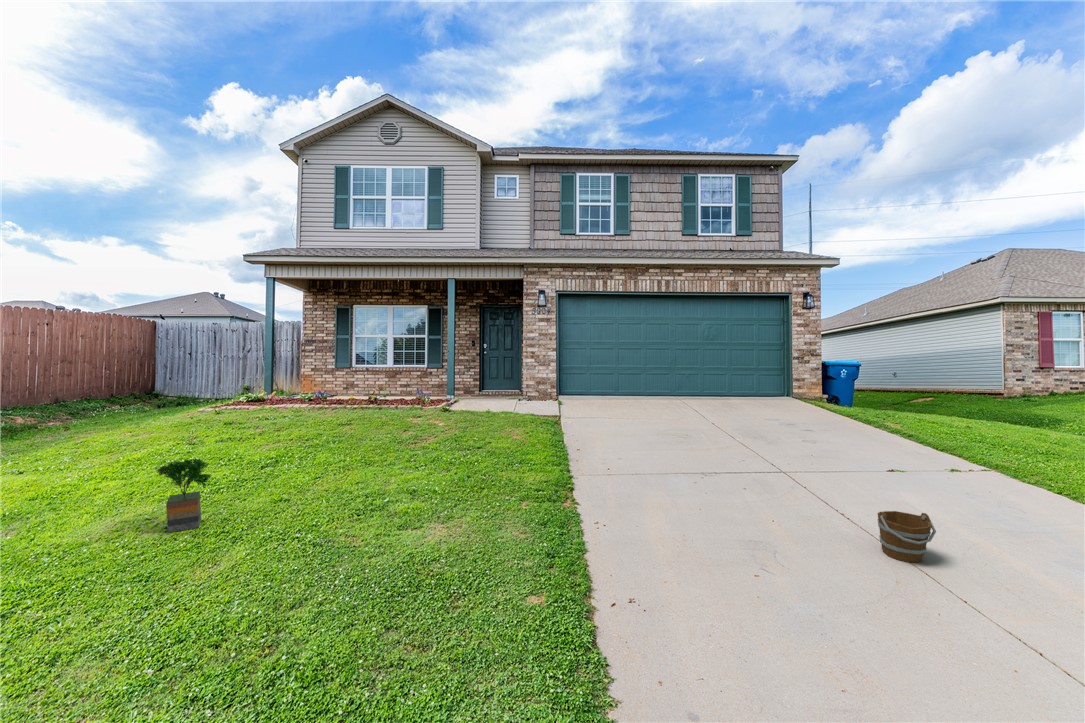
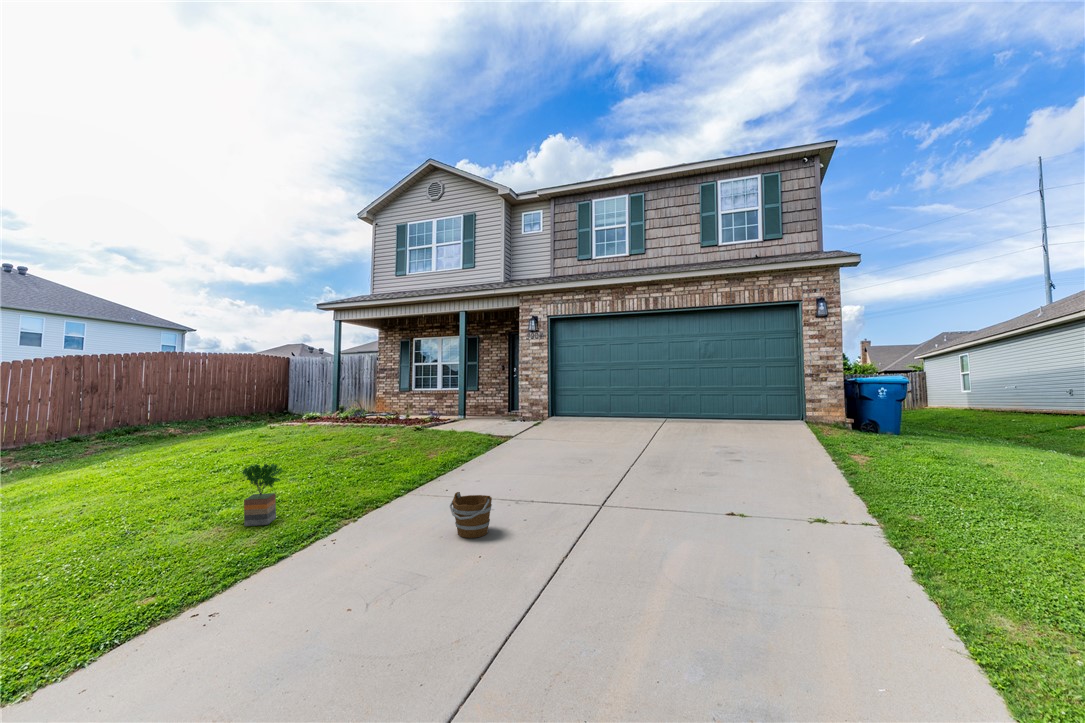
potted tree: present [157,458,211,533] -> present [242,464,282,526]

